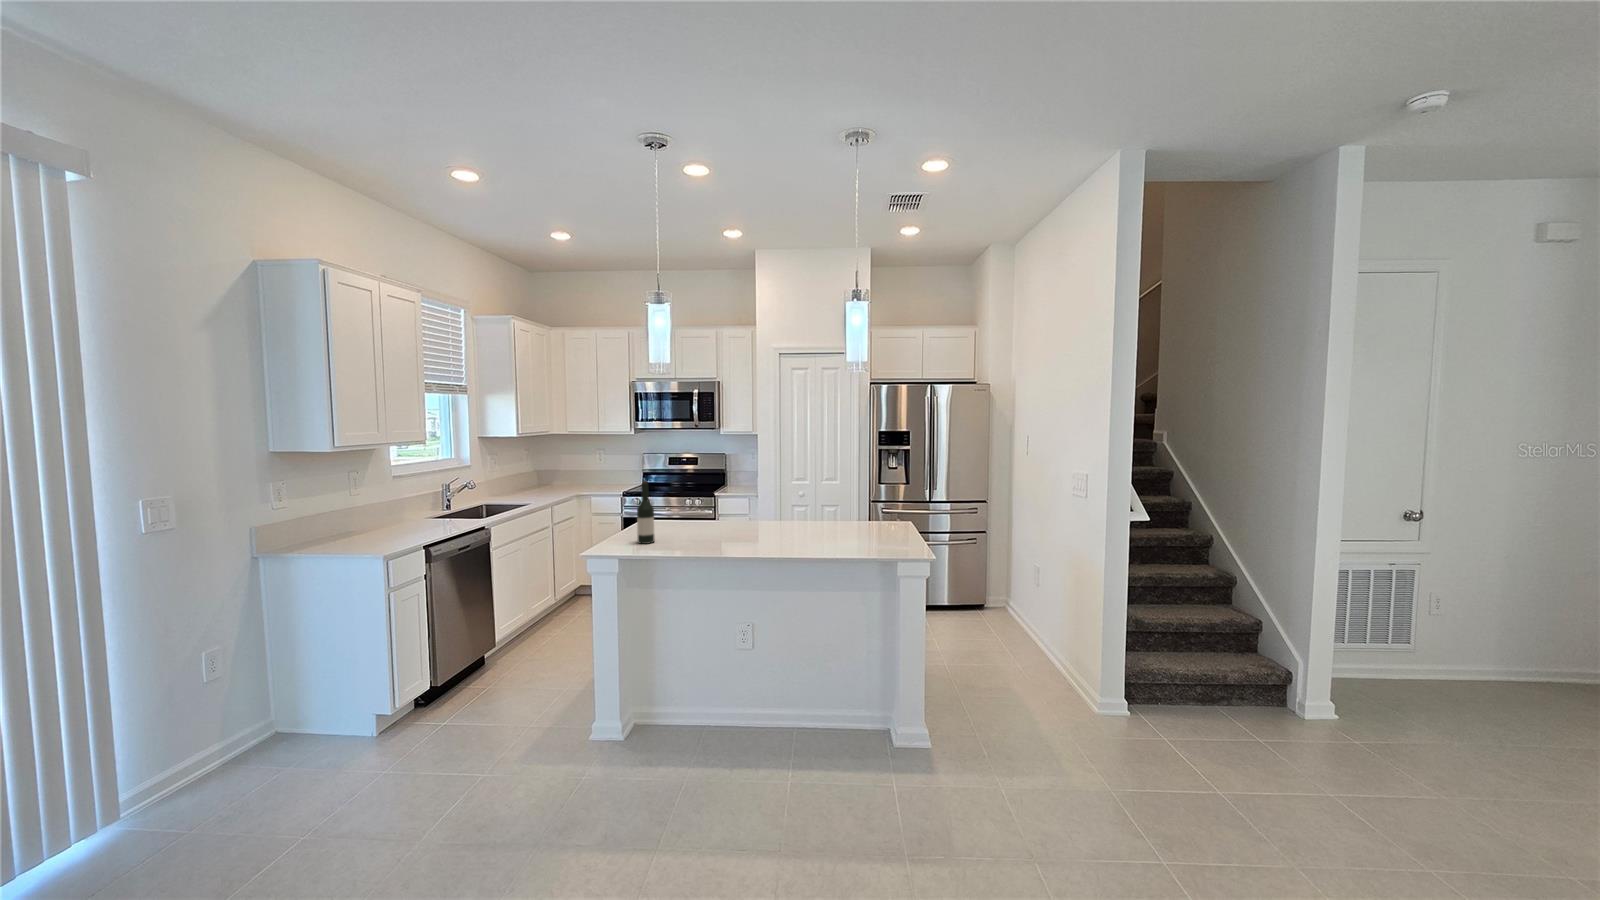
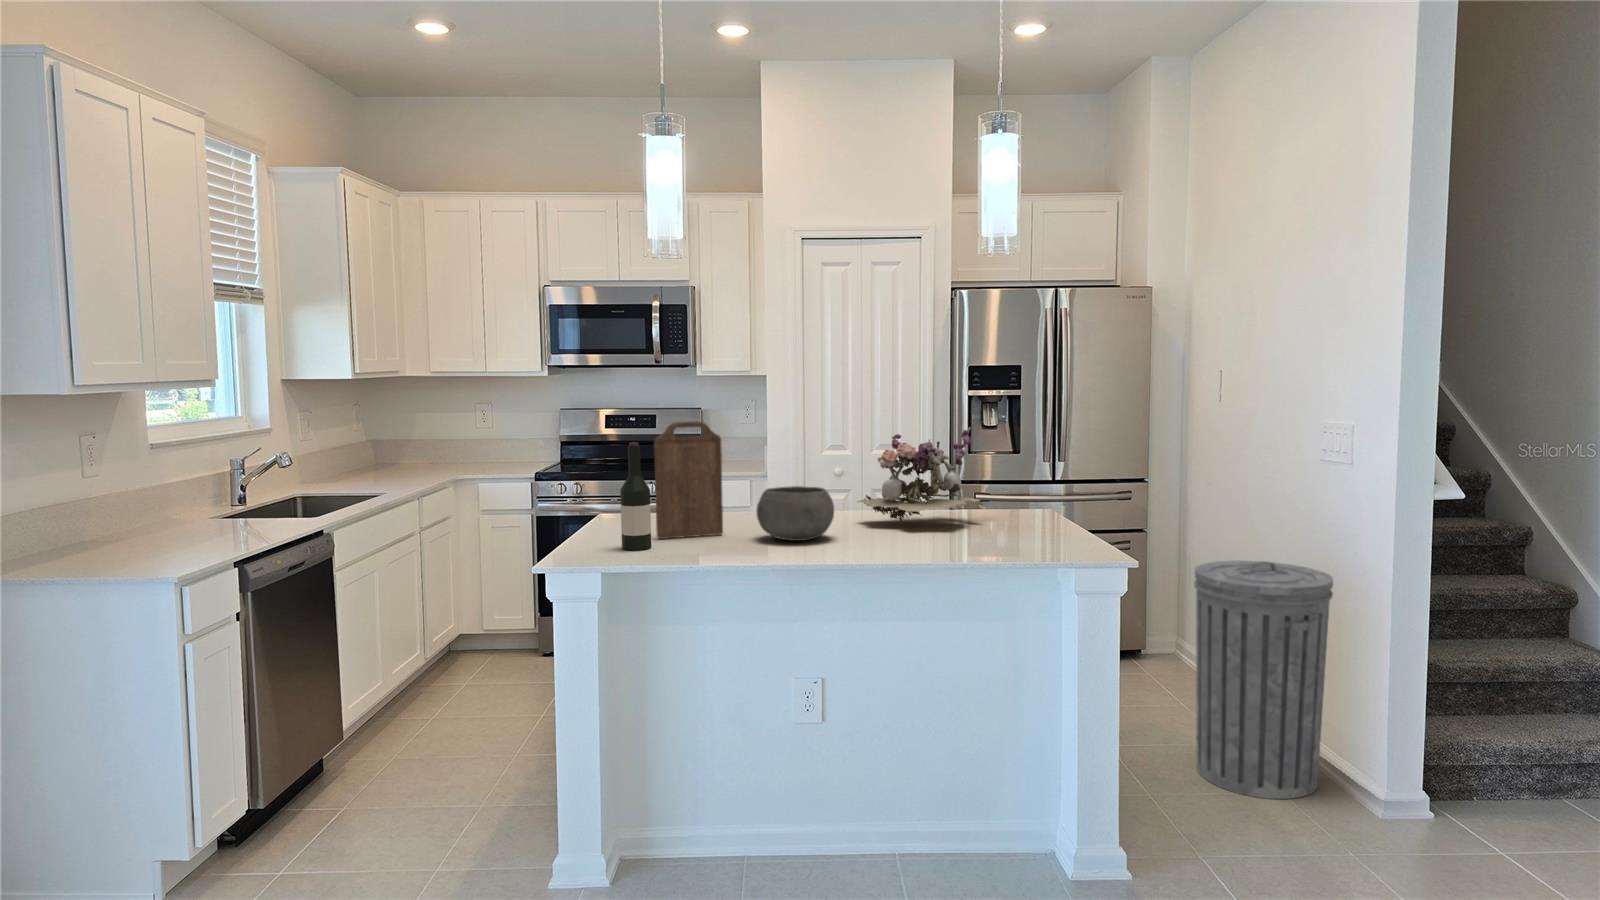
cutting board: none [661,468,702,537] -> present [654,421,723,539]
flower arrangement: none [785,472,857,529] -> present [857,427,980,522]
bowl: none [718,507,764,539] -> present [756,486,834,541]
trash can: none [991,553,1073,701] -> present [1194,561,1333,799]

